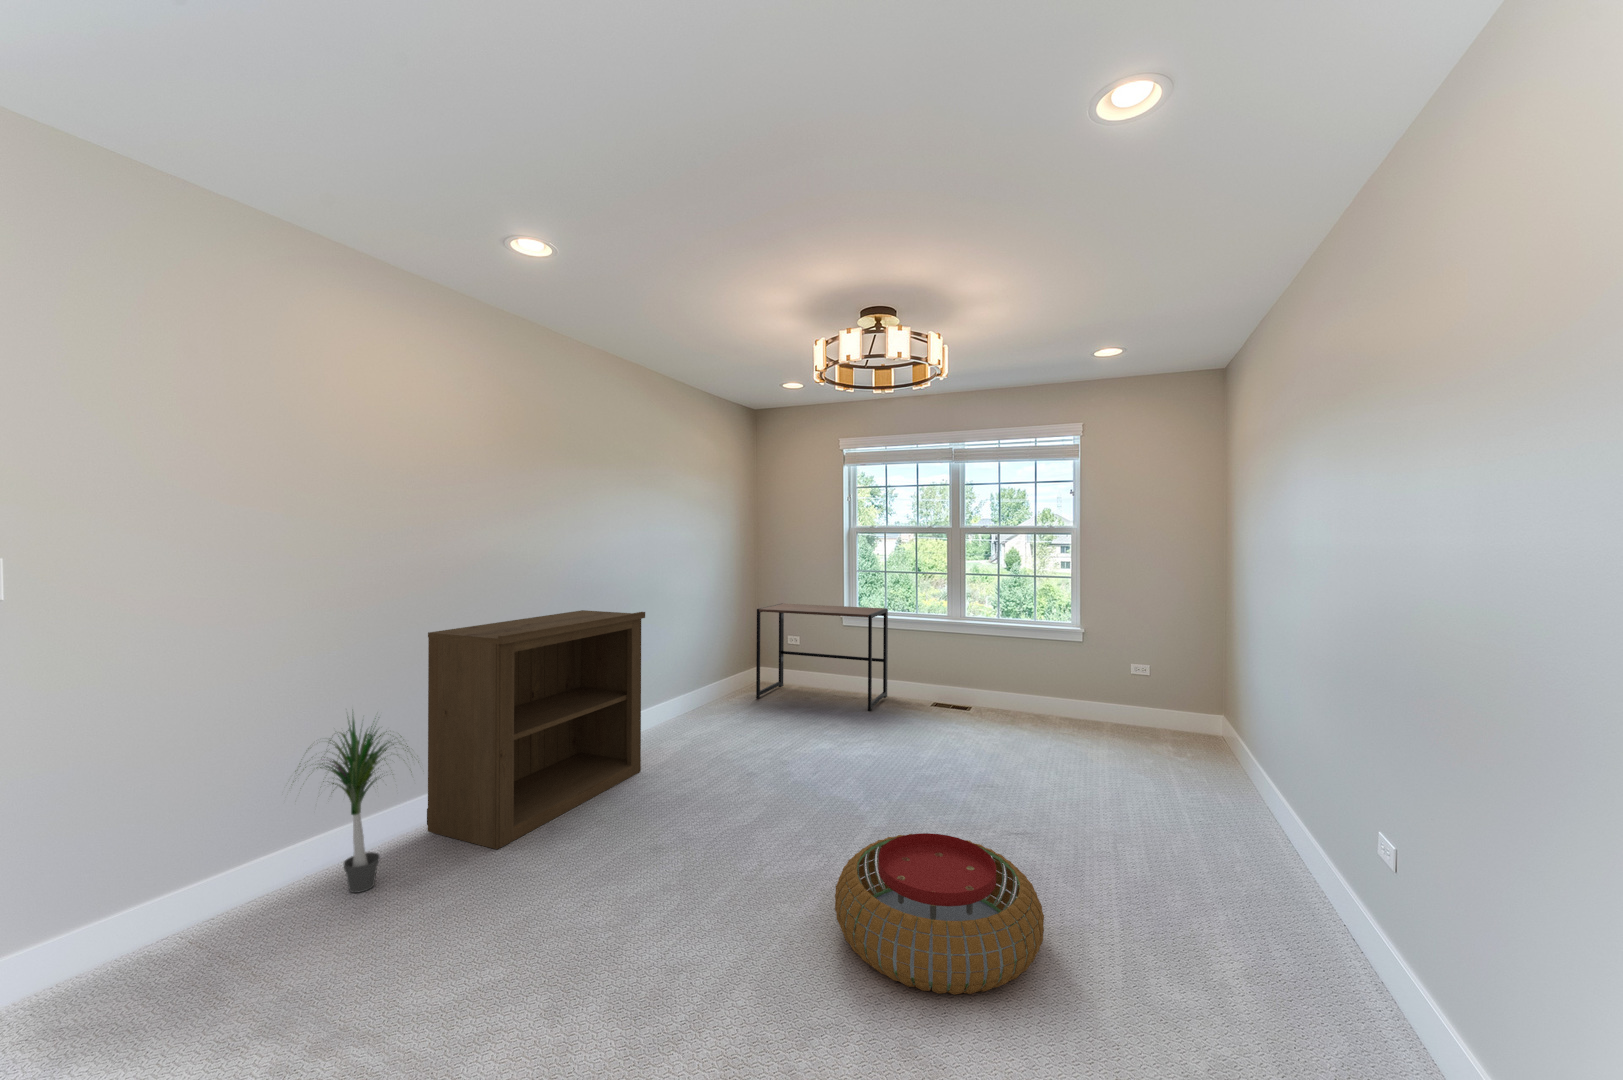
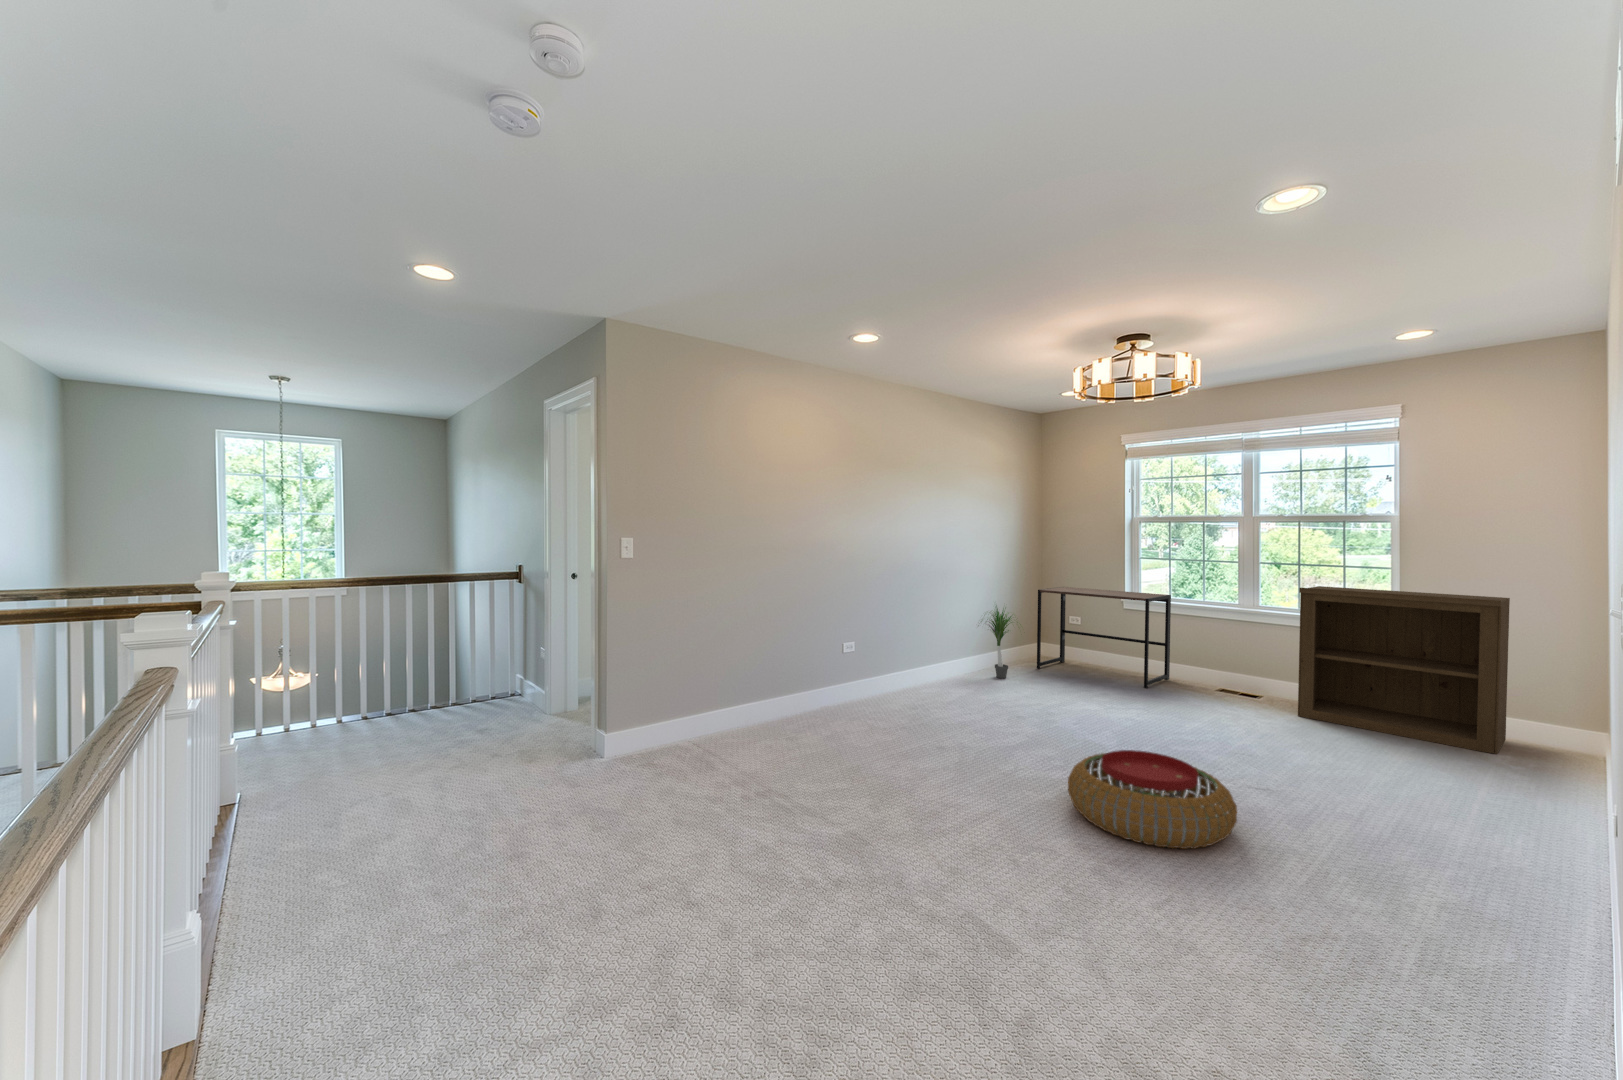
bookshelf: present [427,610,645,849] -> present [1298,586,1510,754]
potted plant: present [295,718,408,893] -> present [981,606,1012,678]

